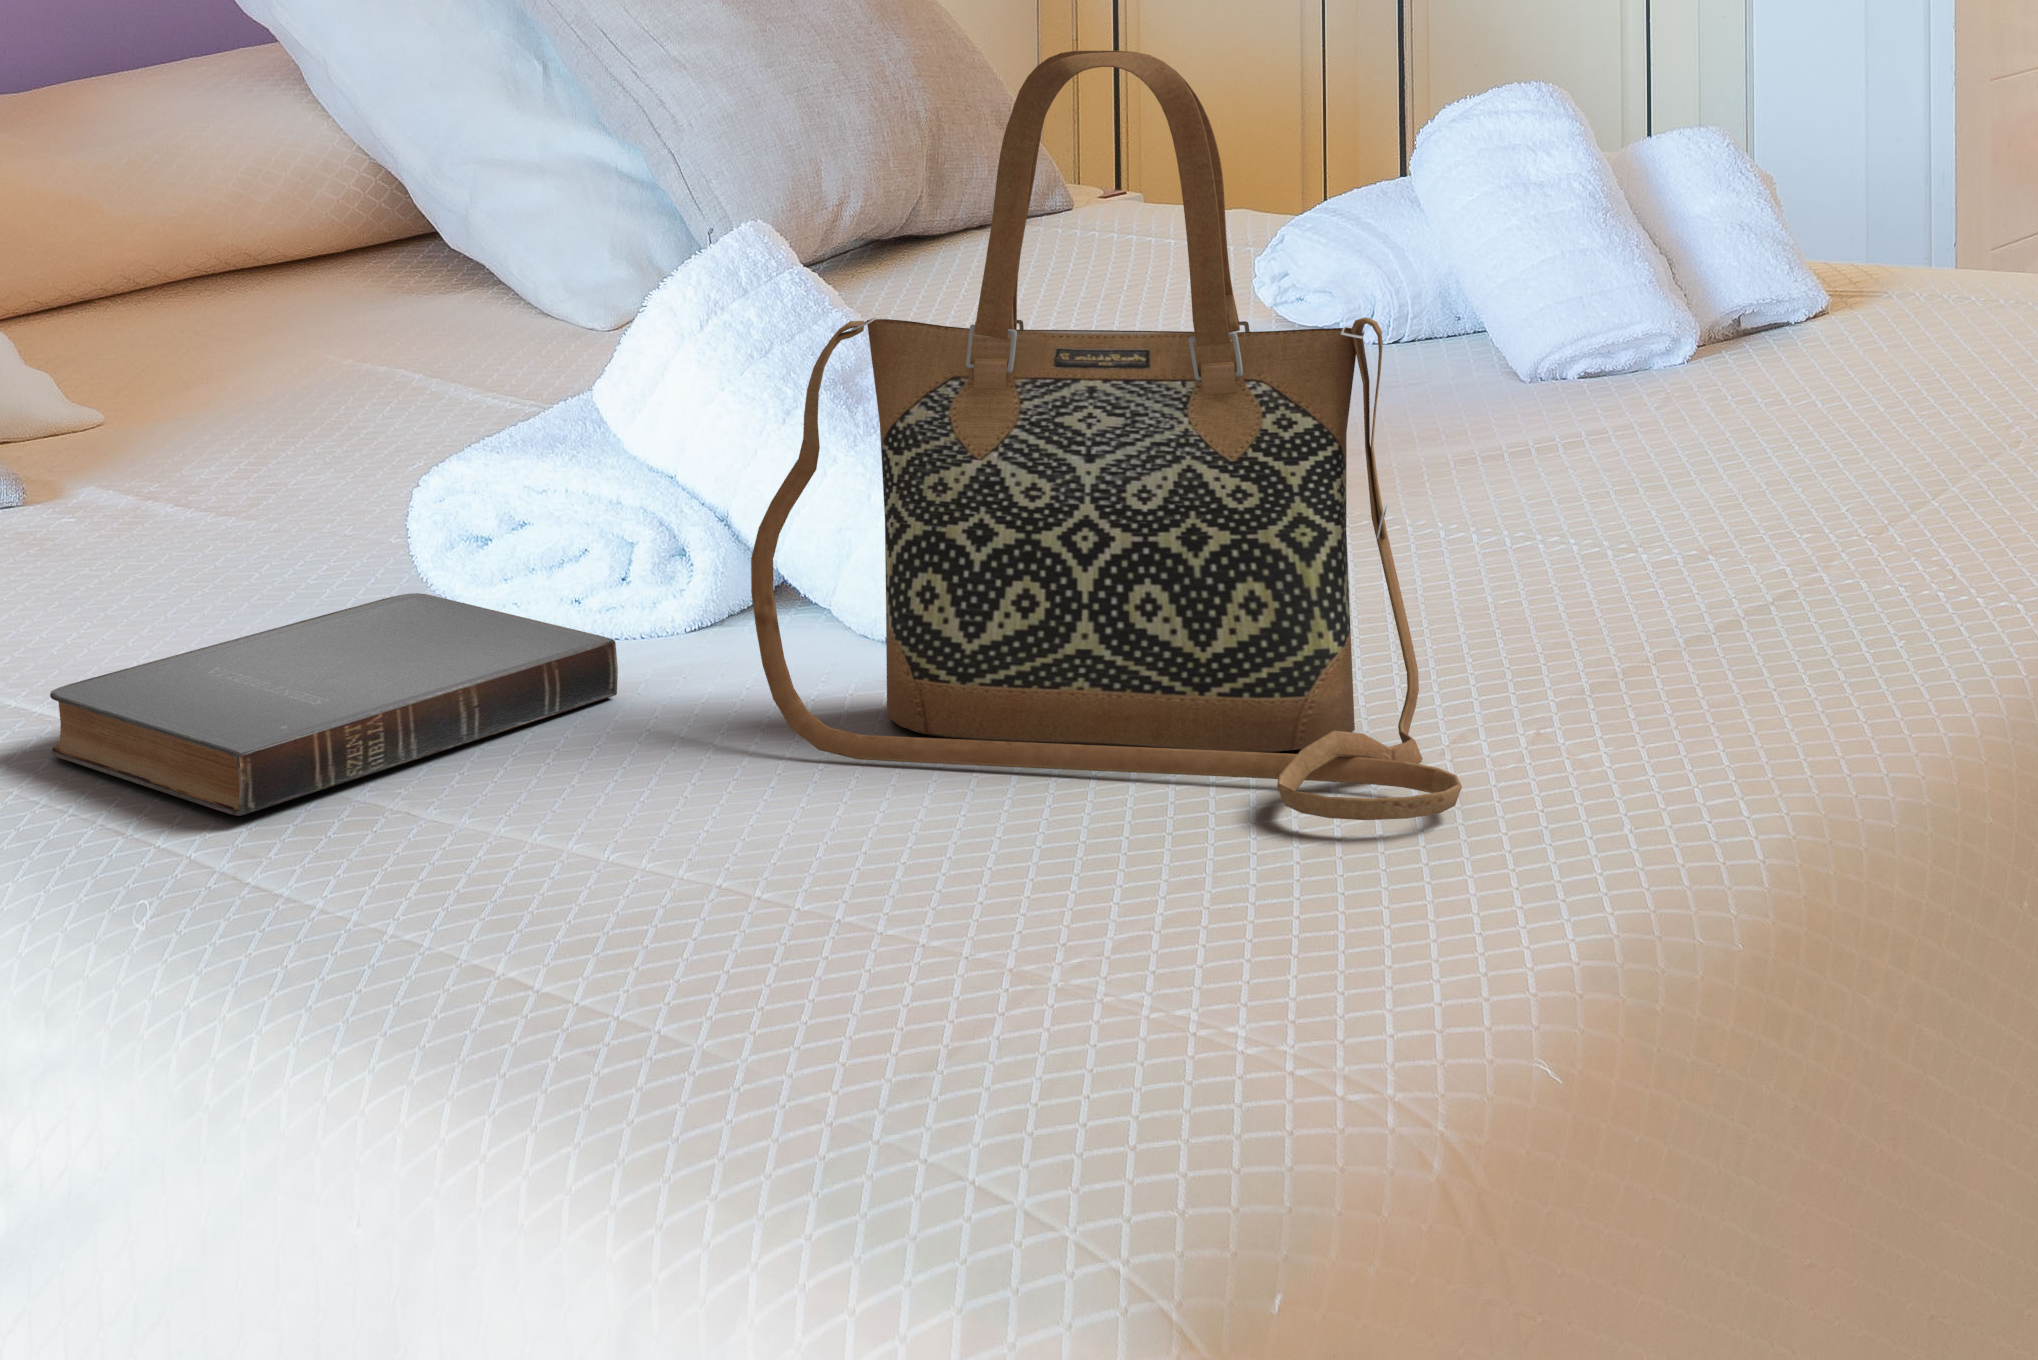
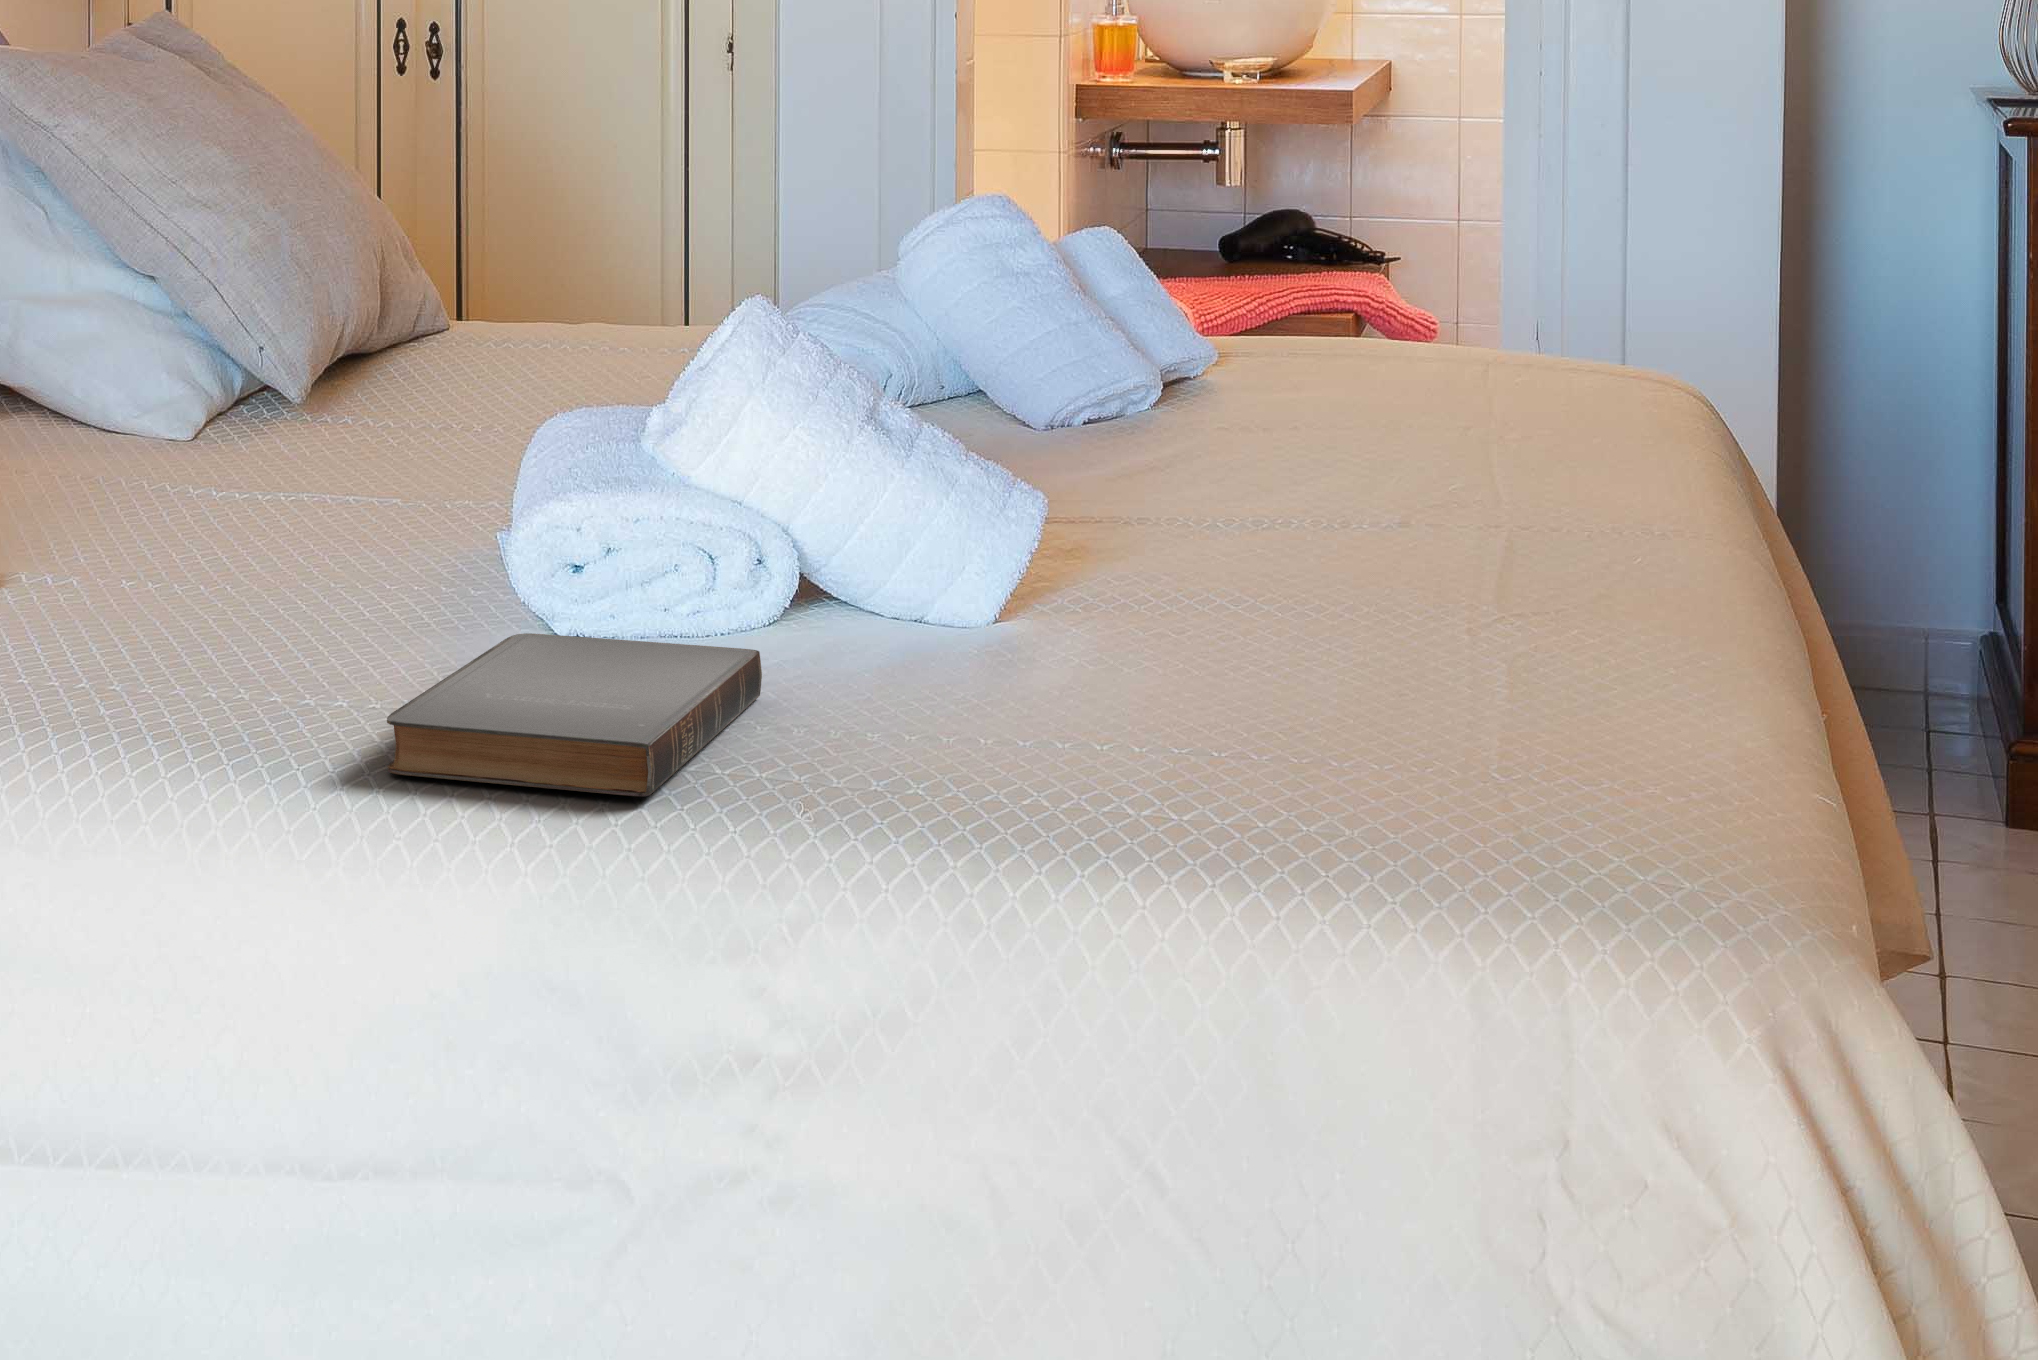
handbag: present [751,51,1462,820] -> none [906,153,1512,720]

